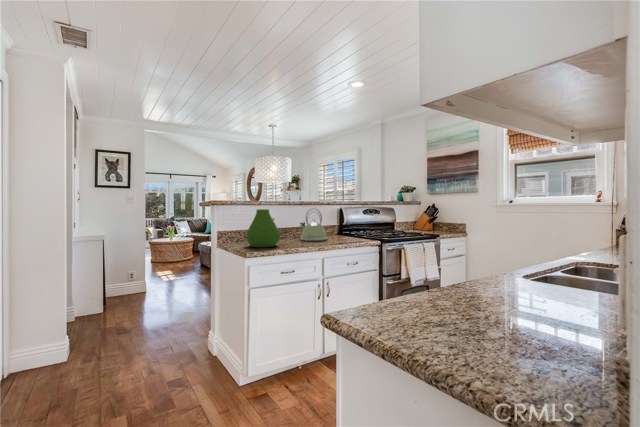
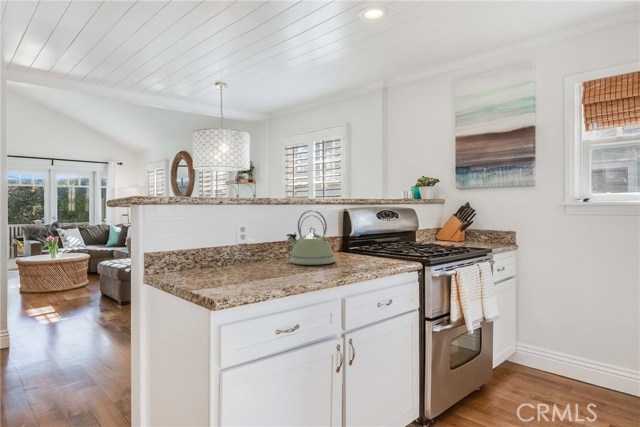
vase: present [247,209,280,247] -> none [205,212,266,282]

